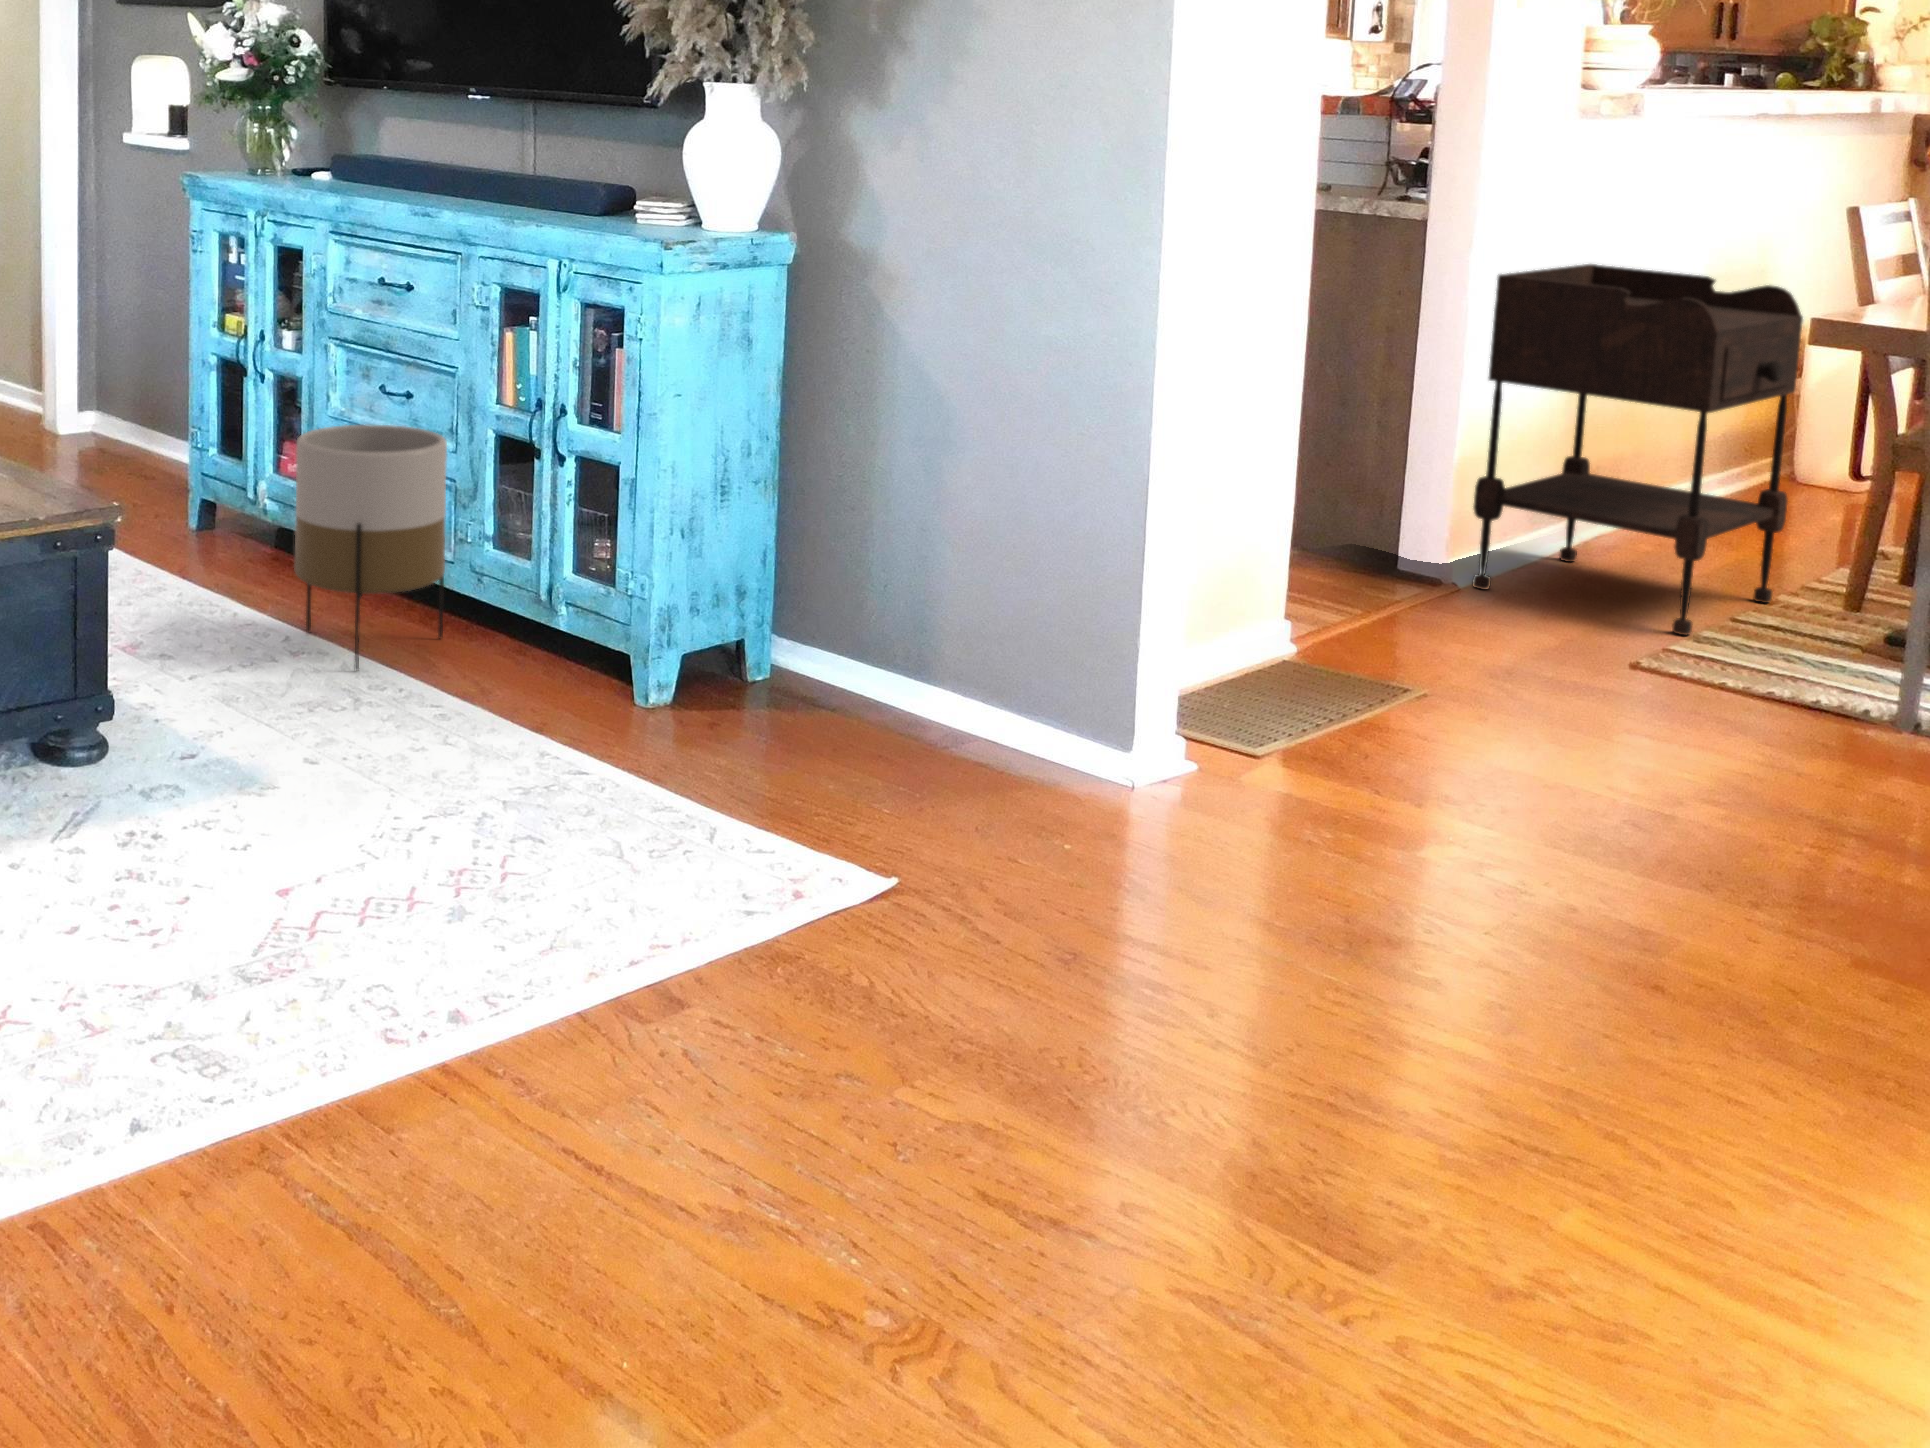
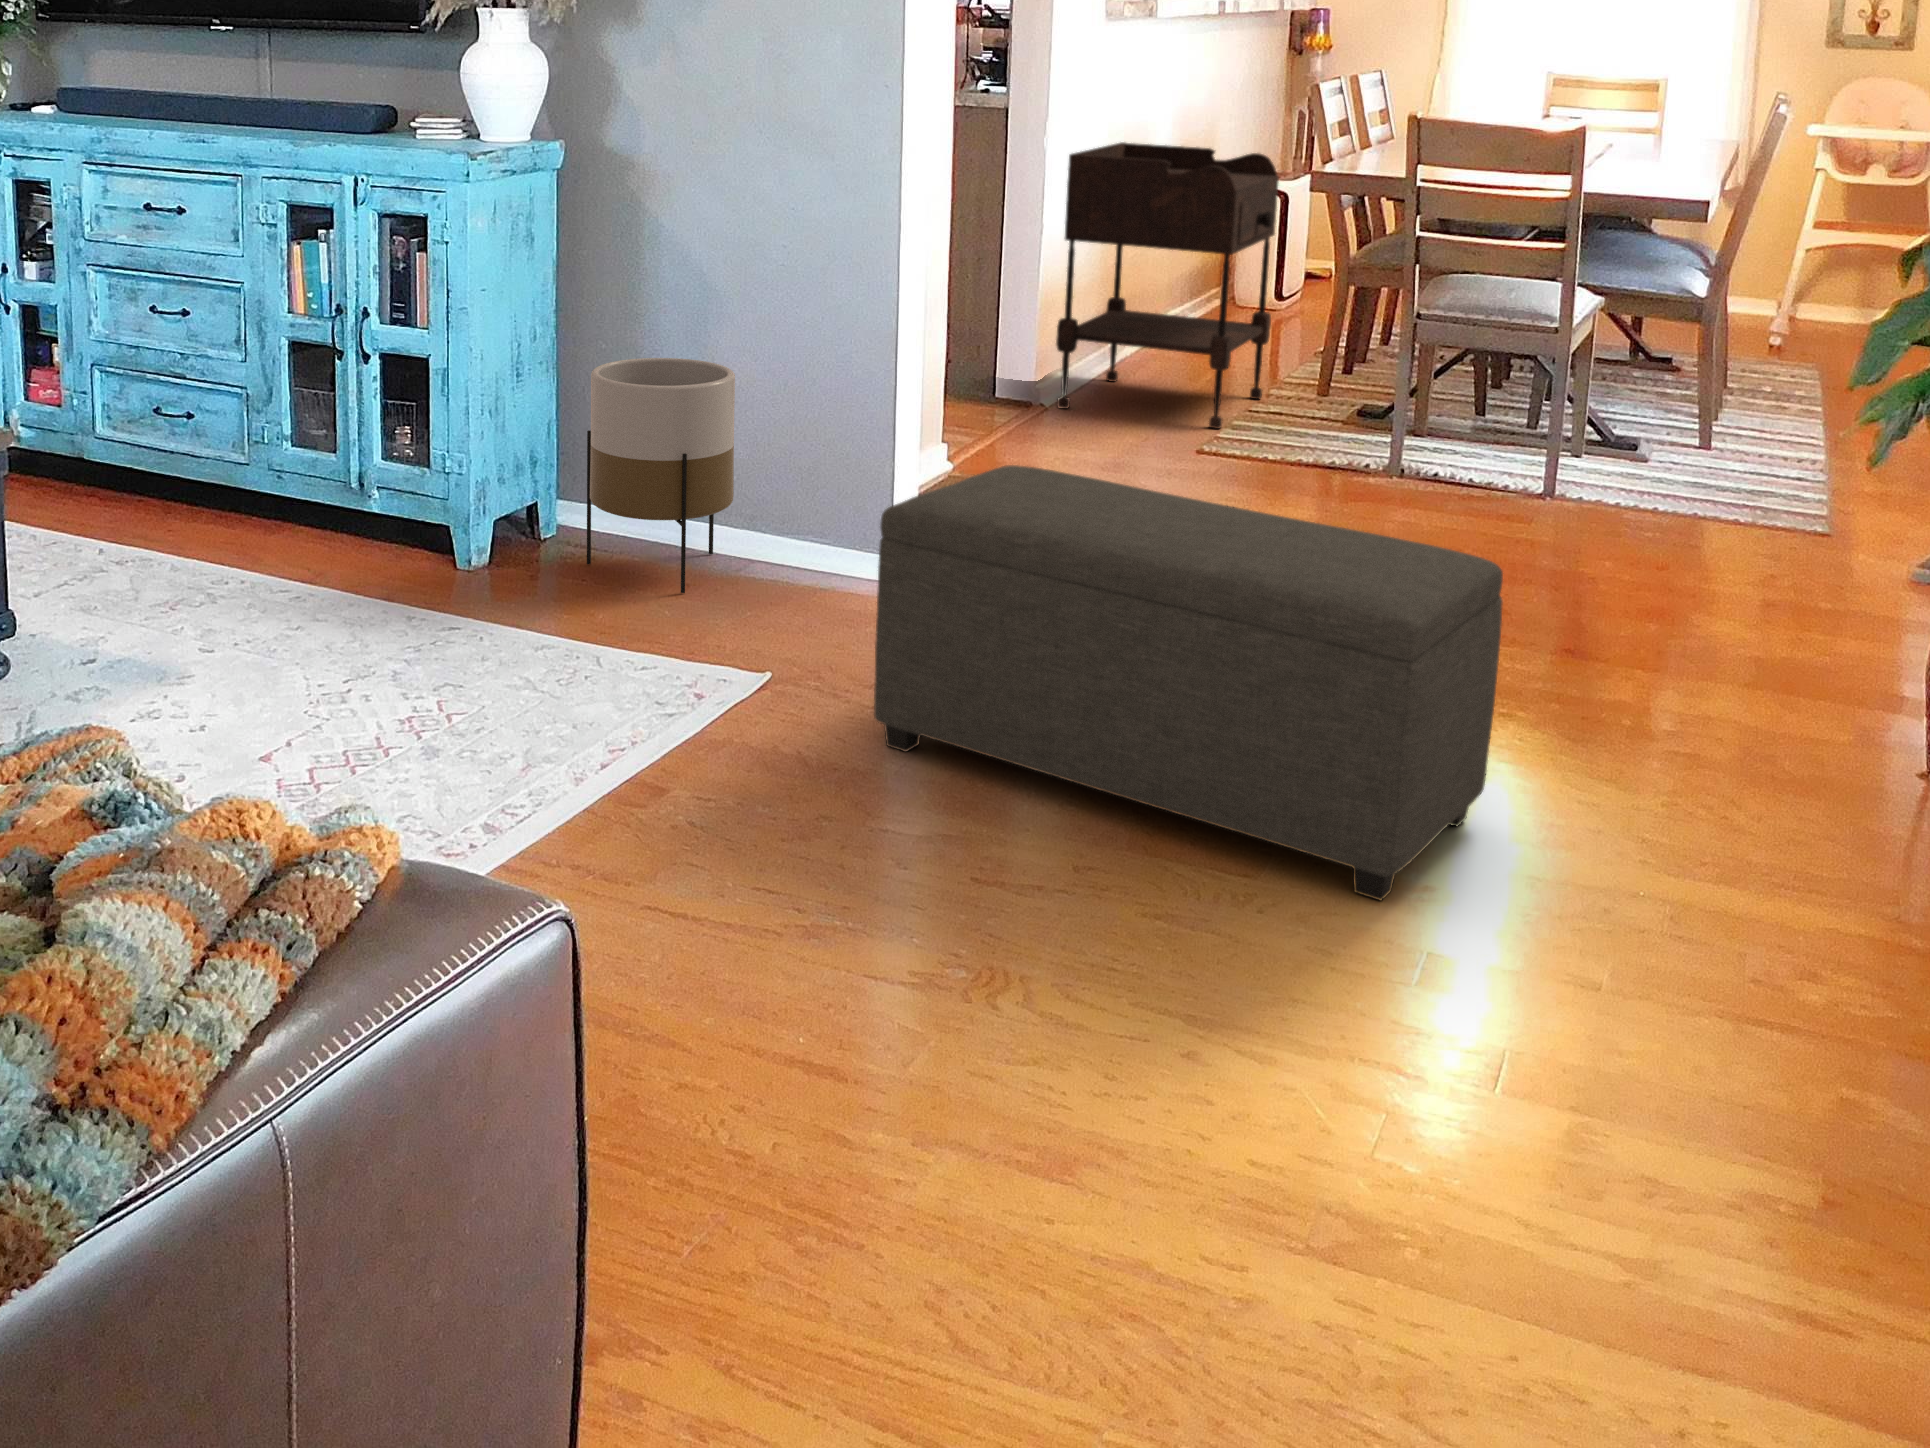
planter: present [294,425,447,670] -> present [587,358,735,593]
ottoman: none [990,650,1828,1310] -> present [874,465,1503,900]

